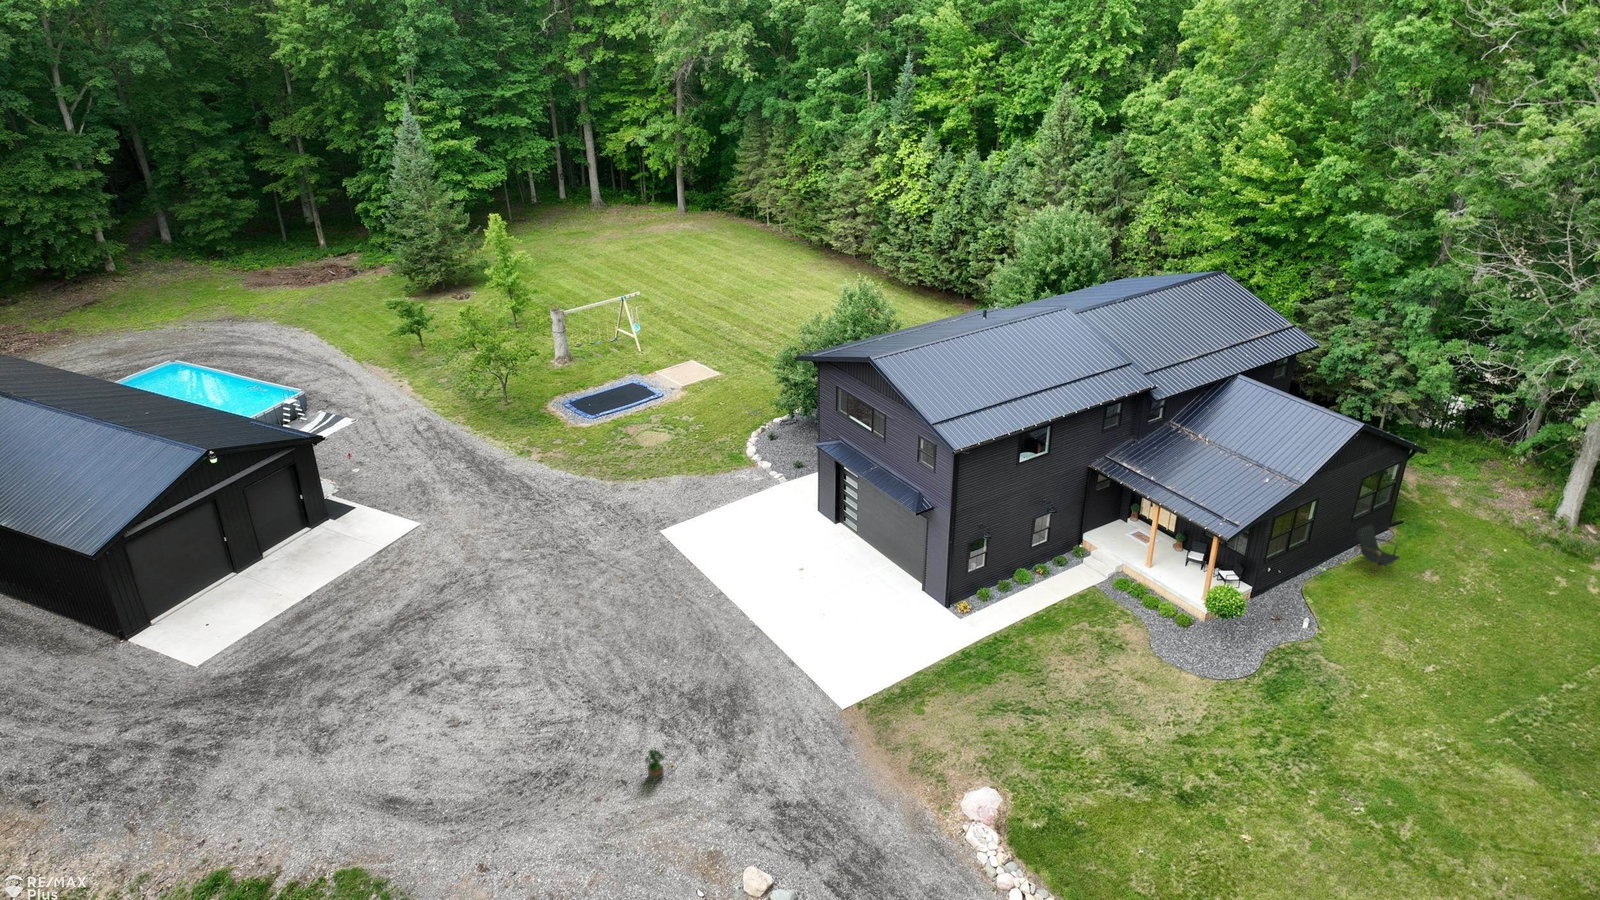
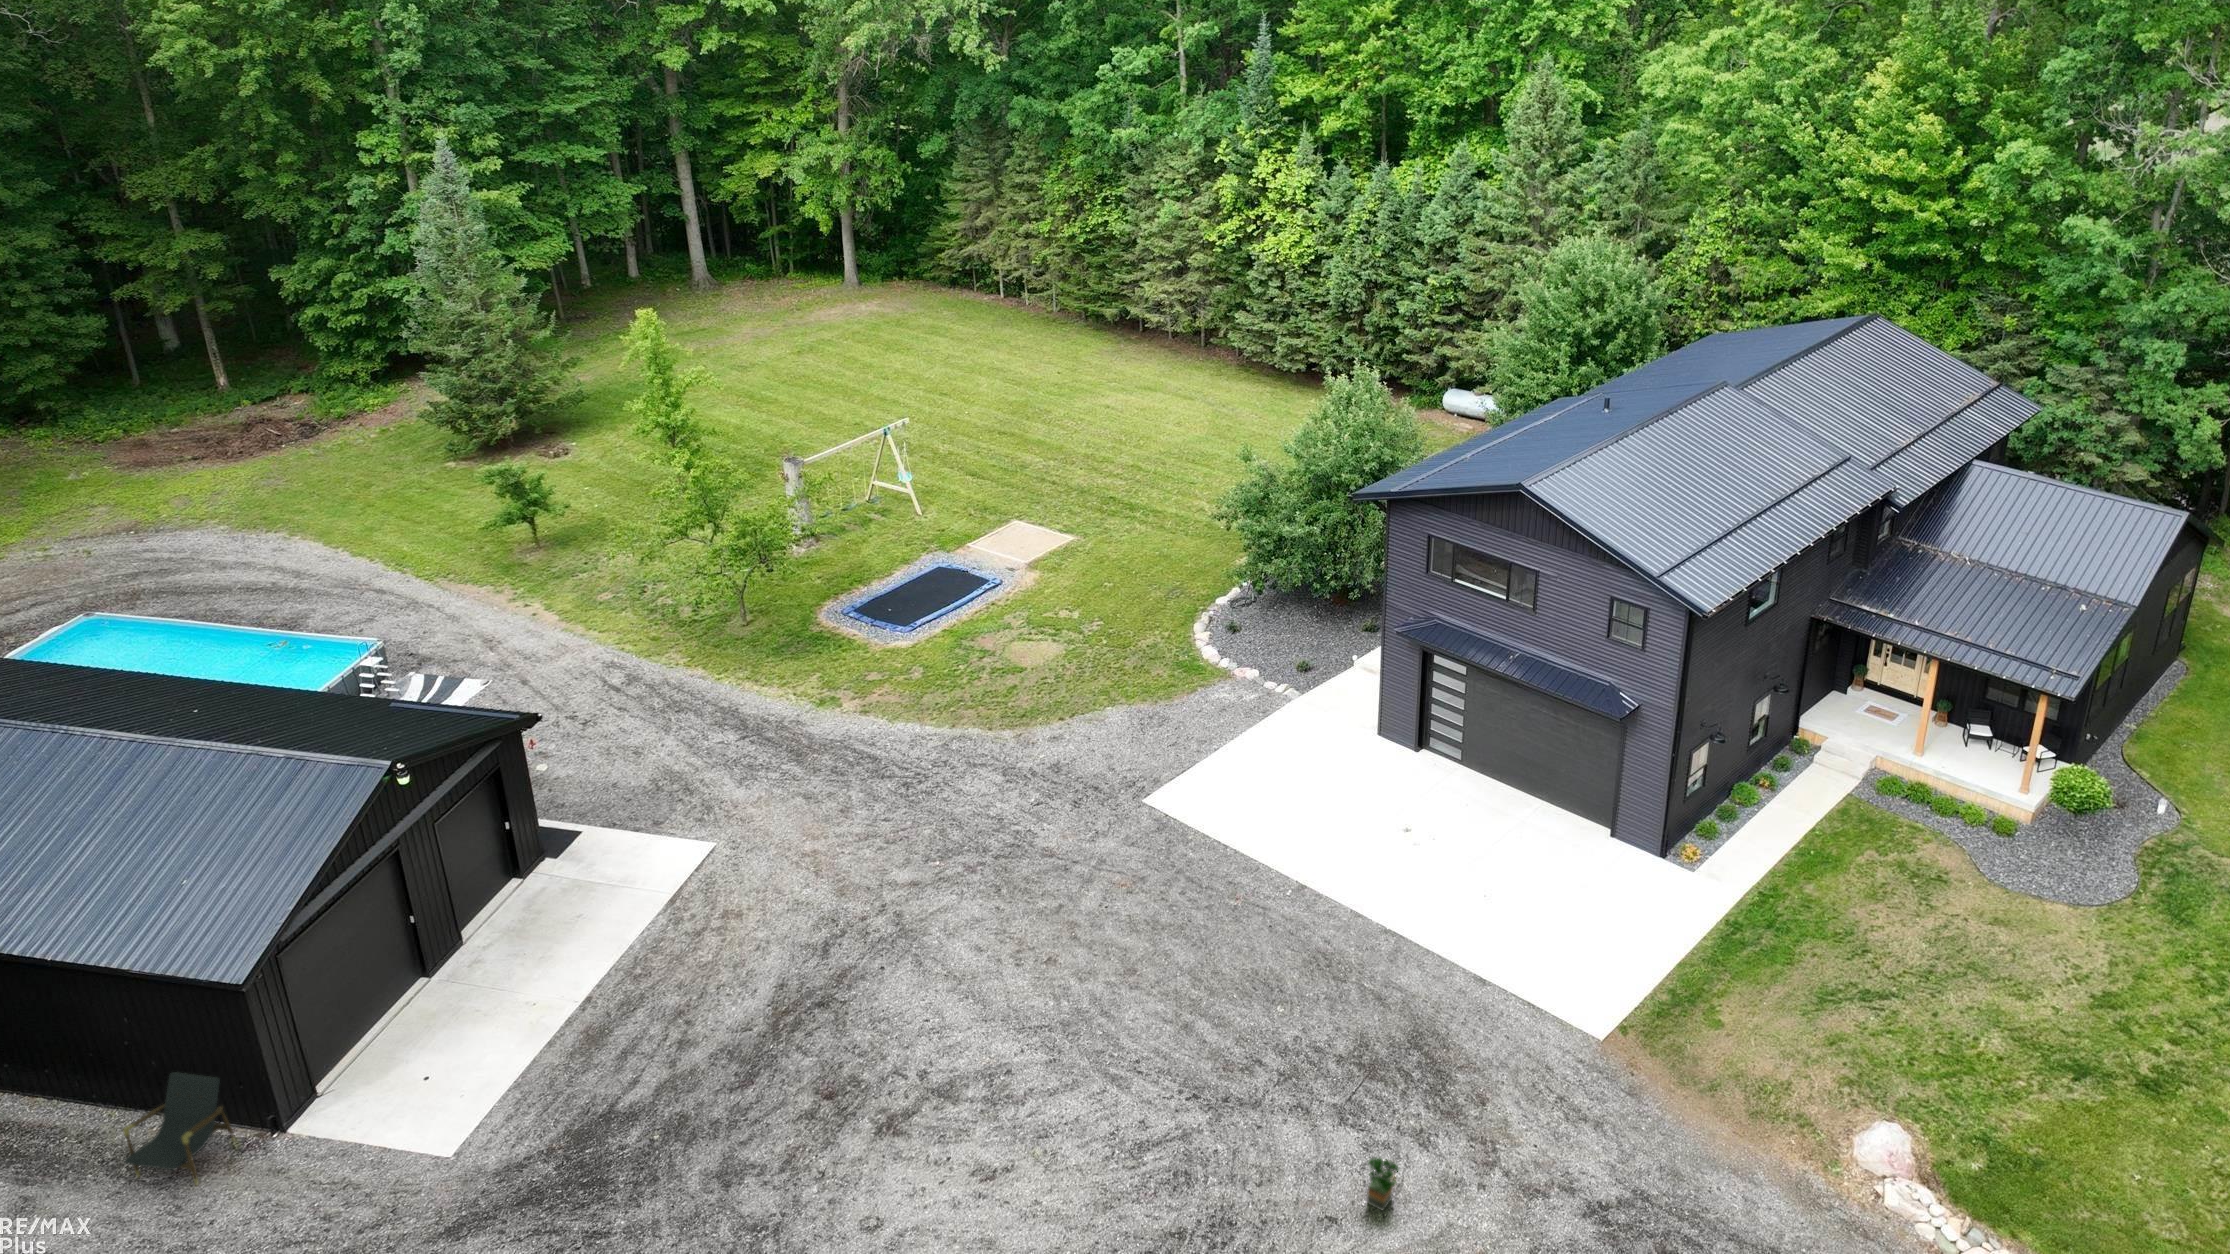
lounge chair: present [1354,525,1399,574] -> present [123,1072,235,1185]

